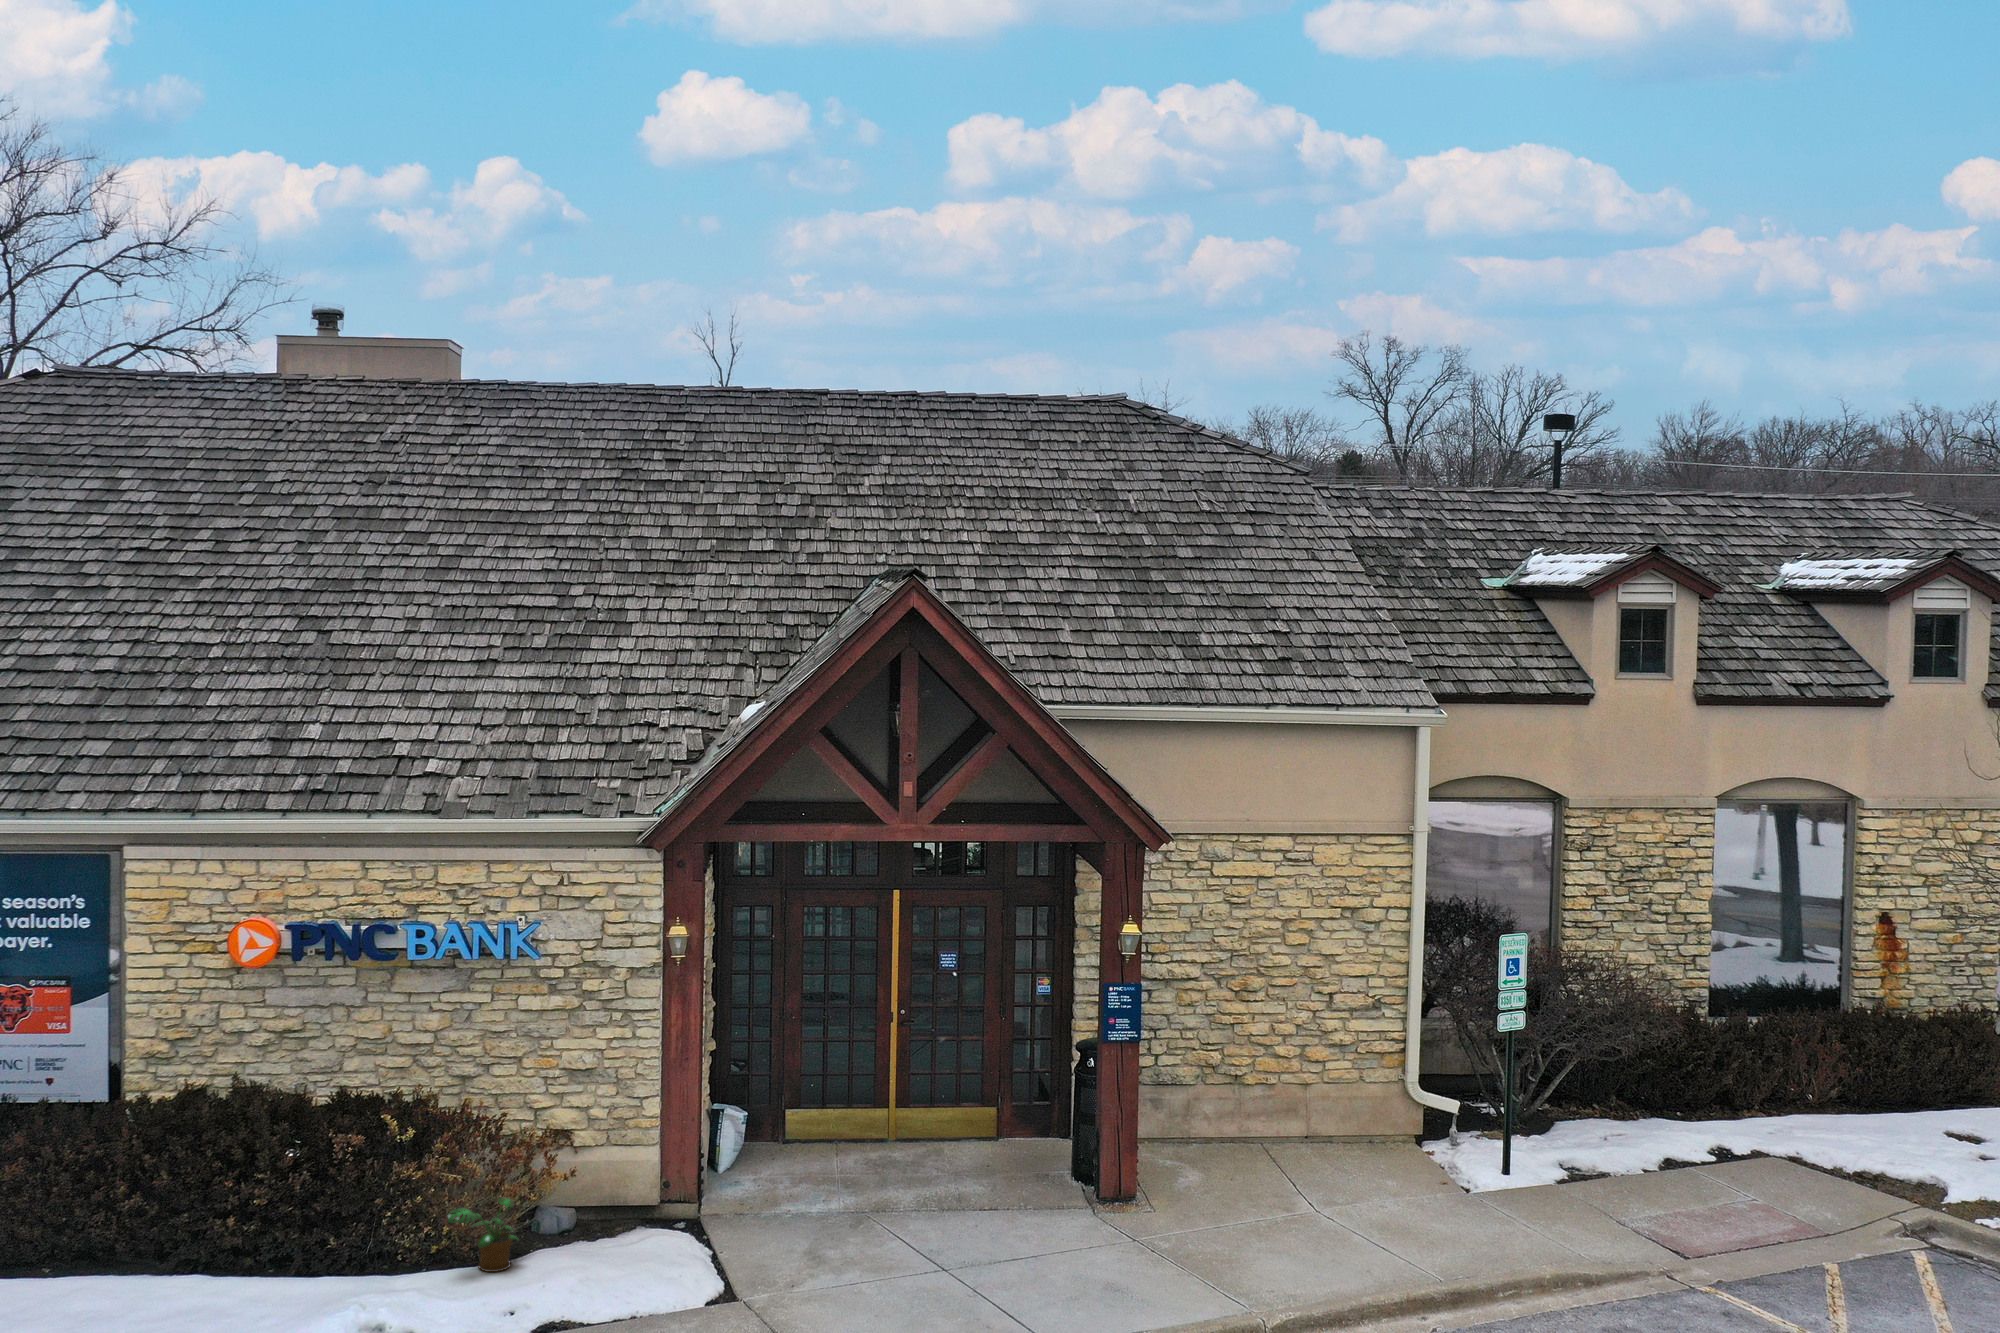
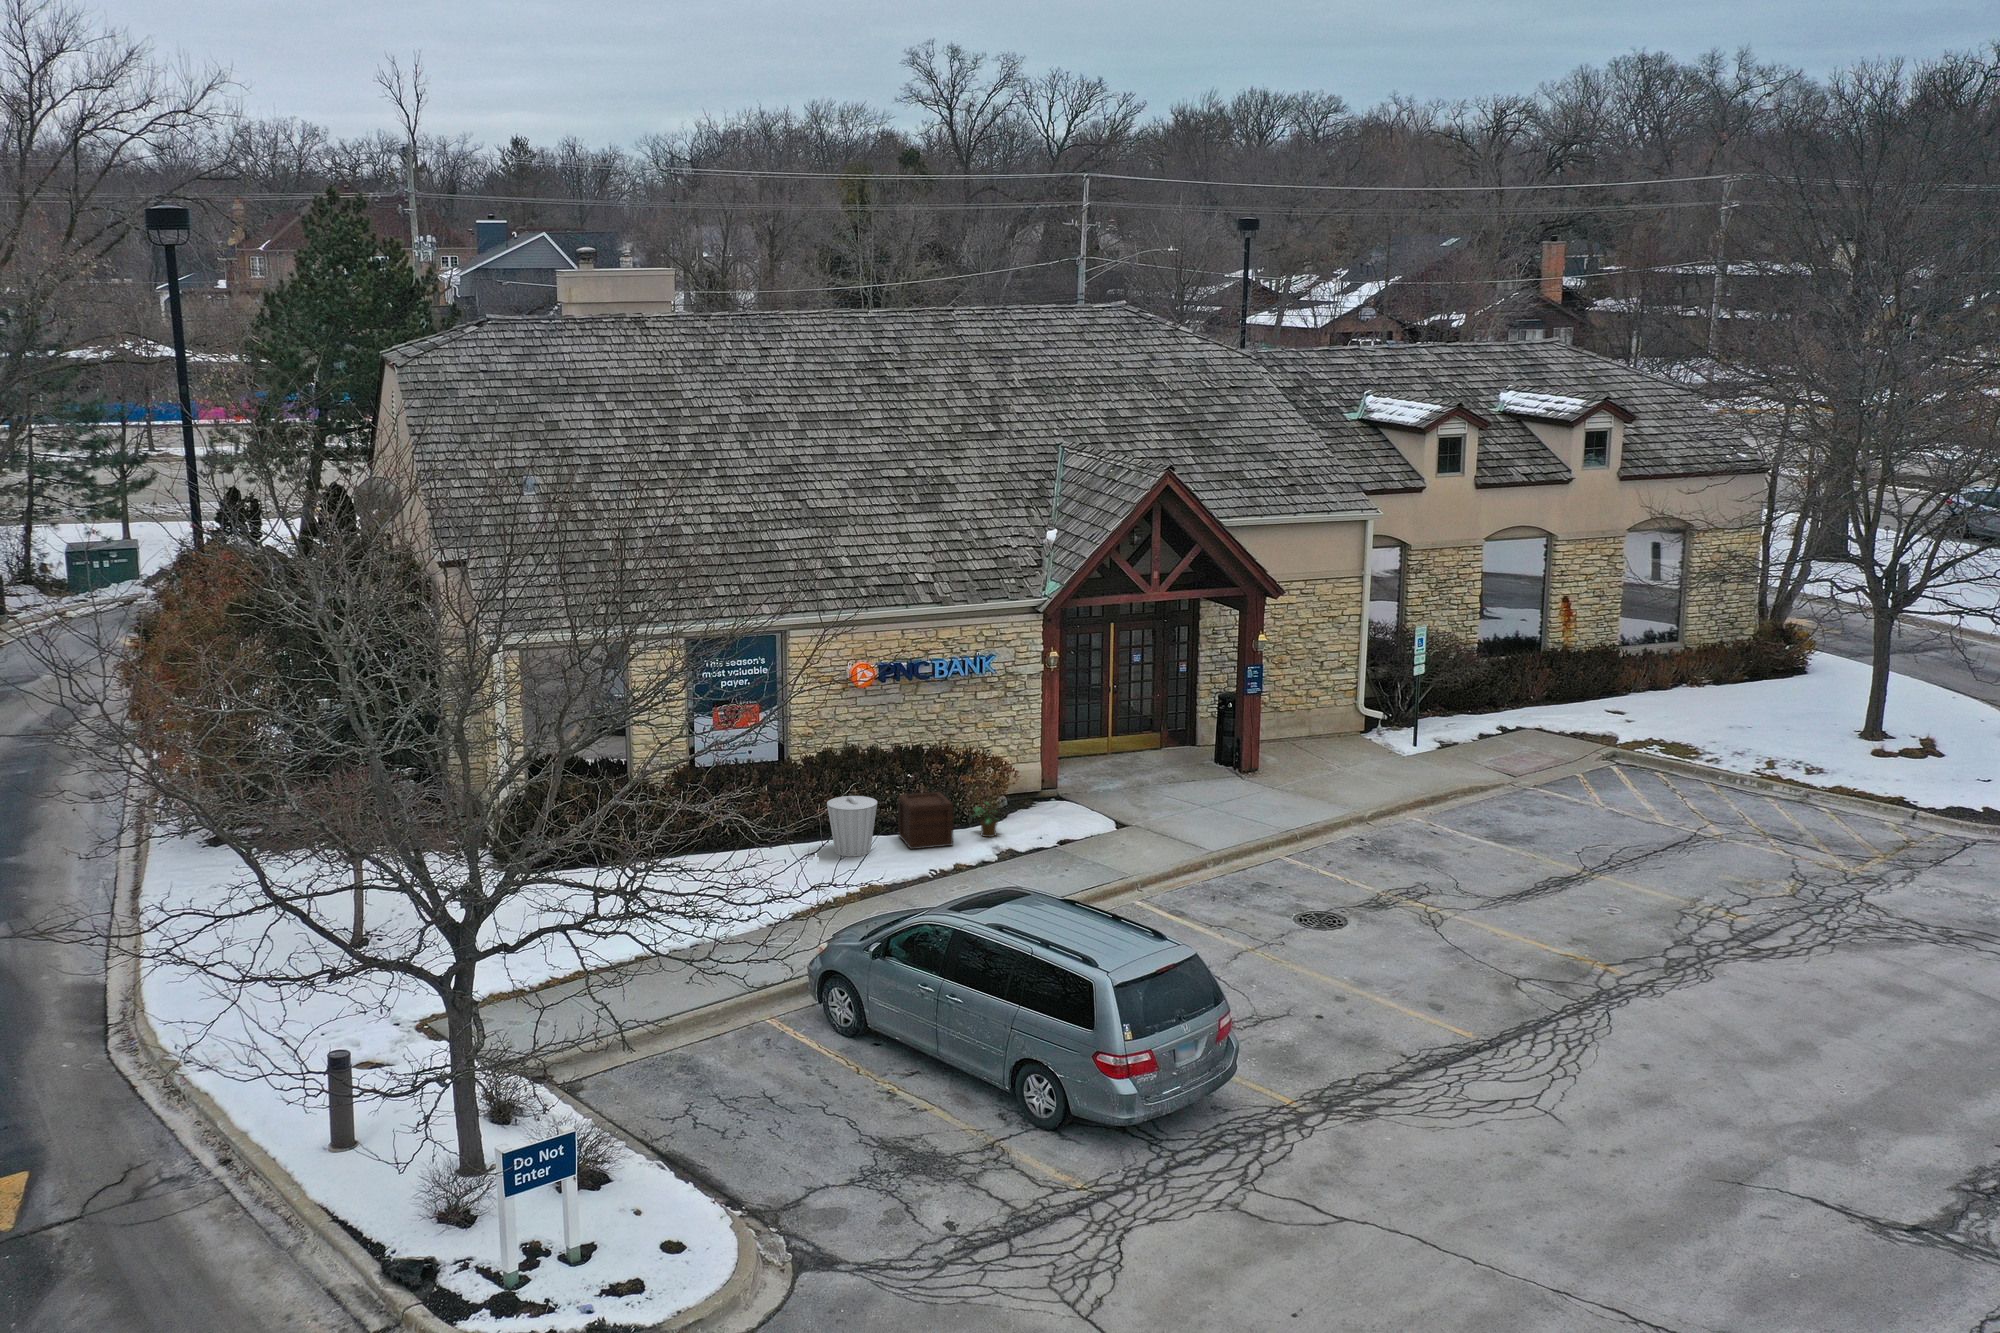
trash can: none [154,1161,259,1284] -> present [827,796,877,857]
wooden crate: none [304,1169,420,1282] -> present [898,792,953,849]

